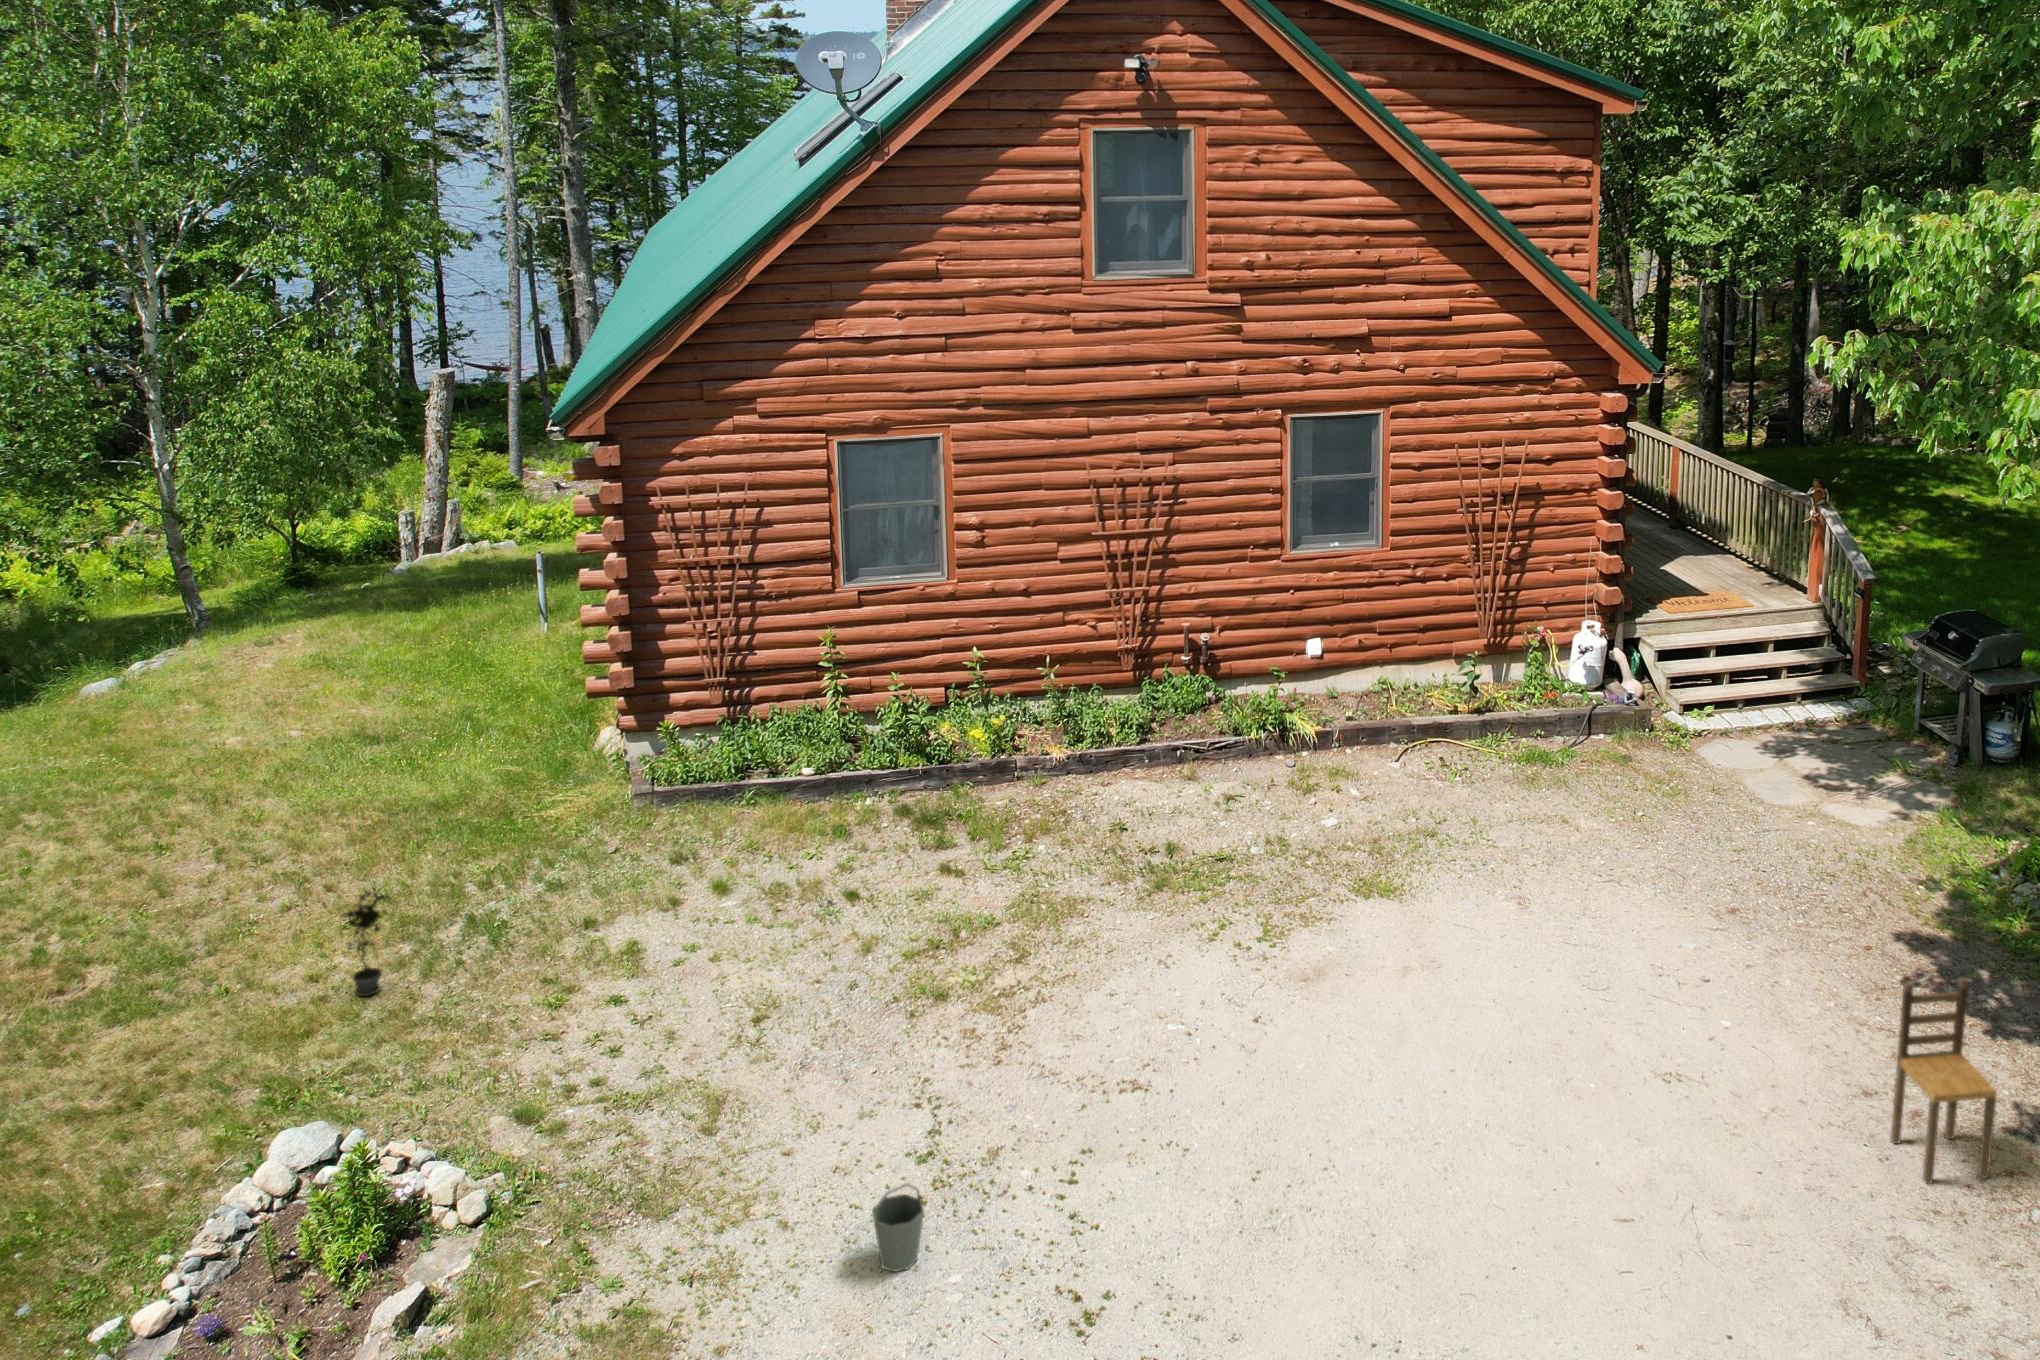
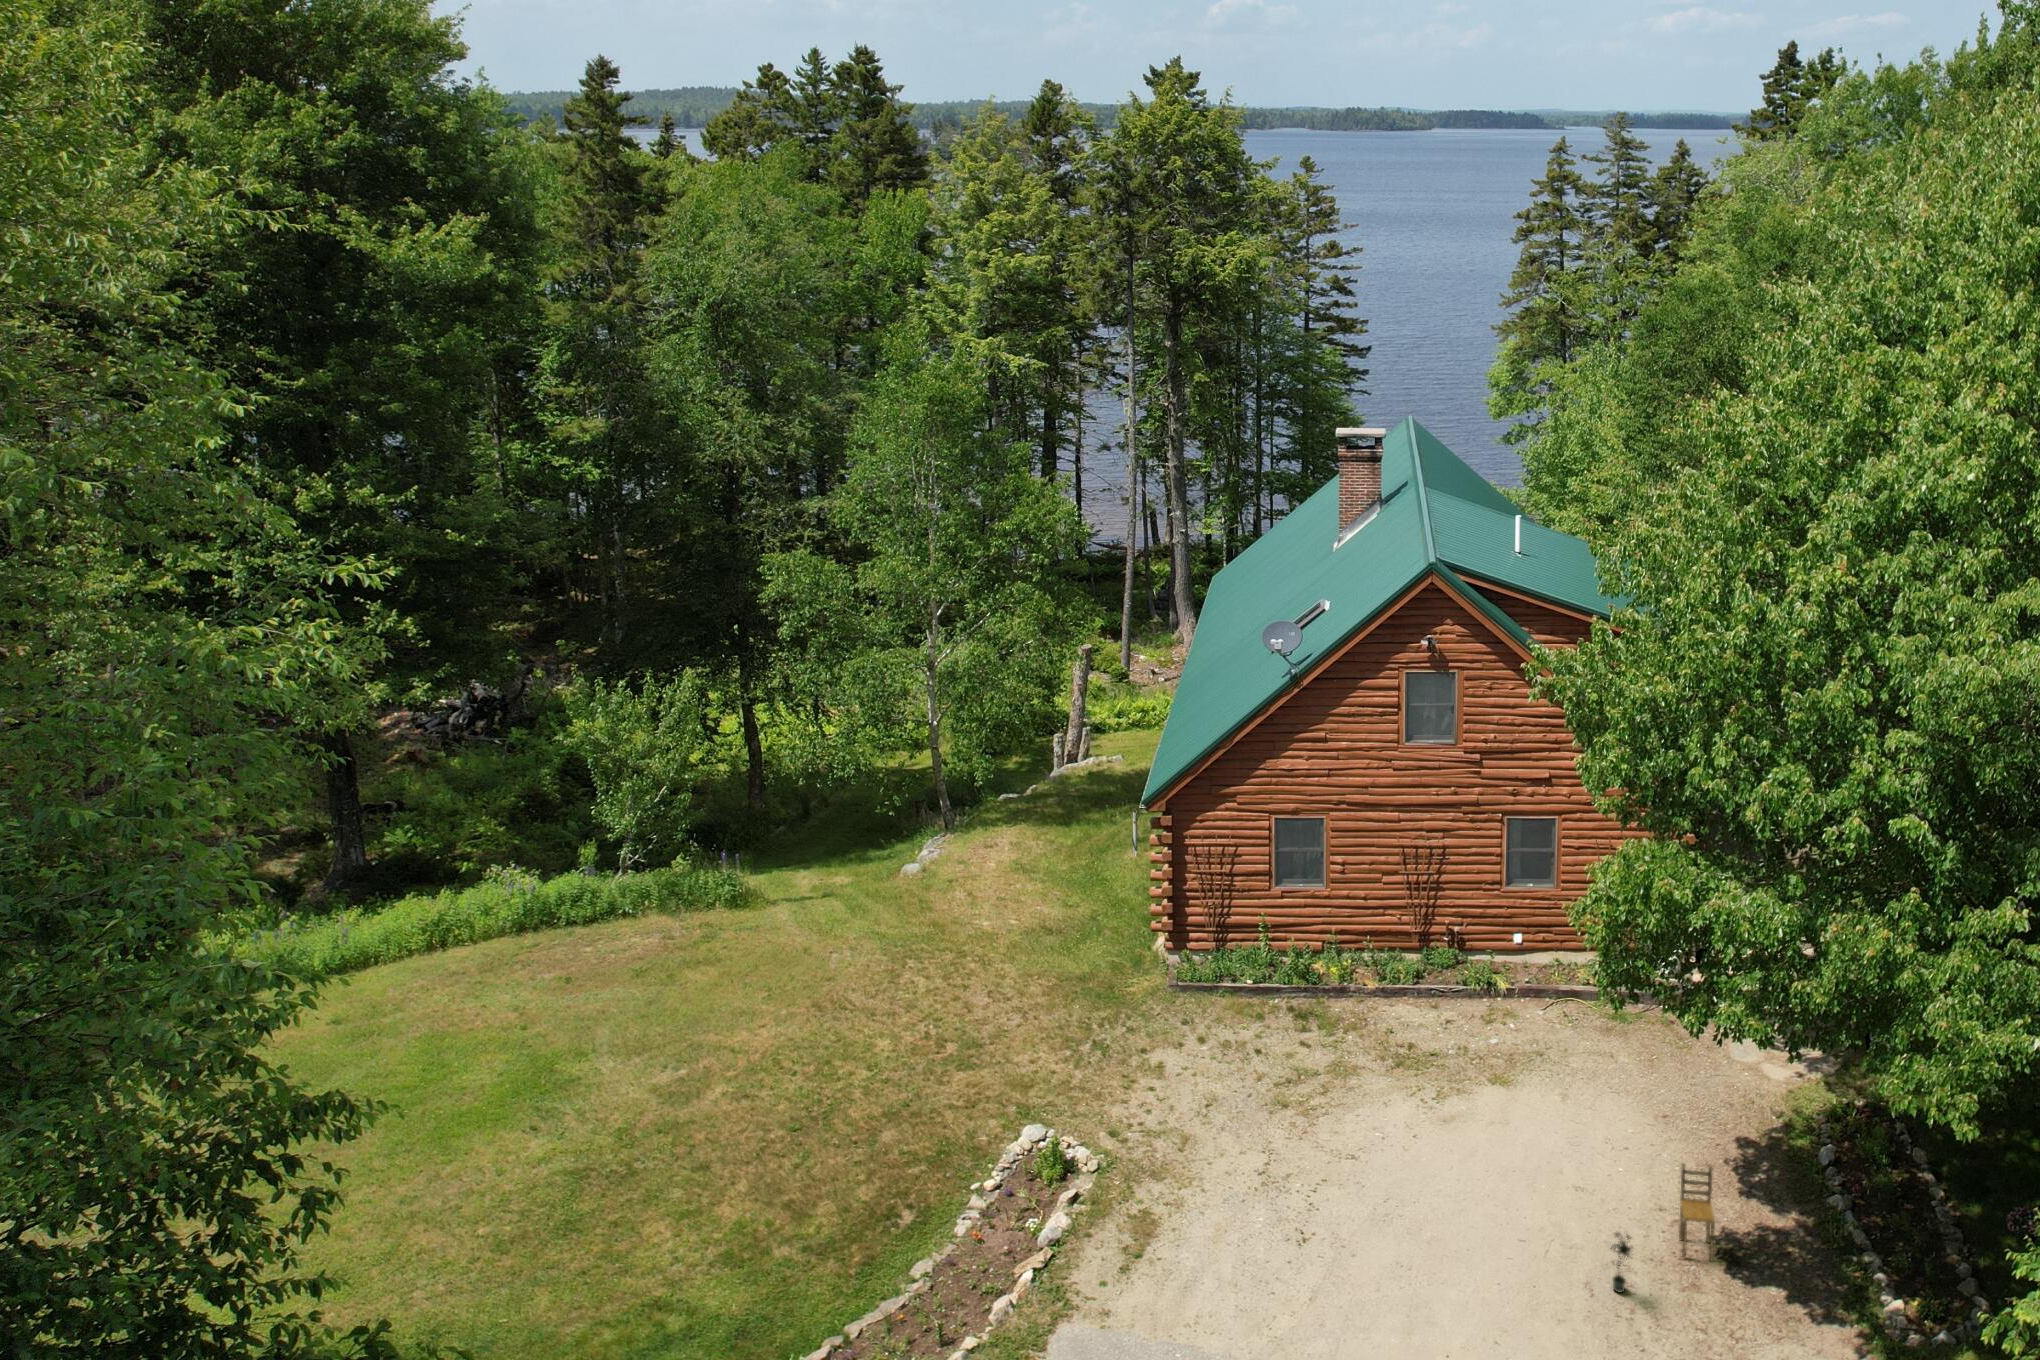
potted plant: present [344,888,388,996] -> present [1610,1233,1633,1292]
bucket: present [872,1183,924,1272] -> none [1236,1181,1255,1217]

